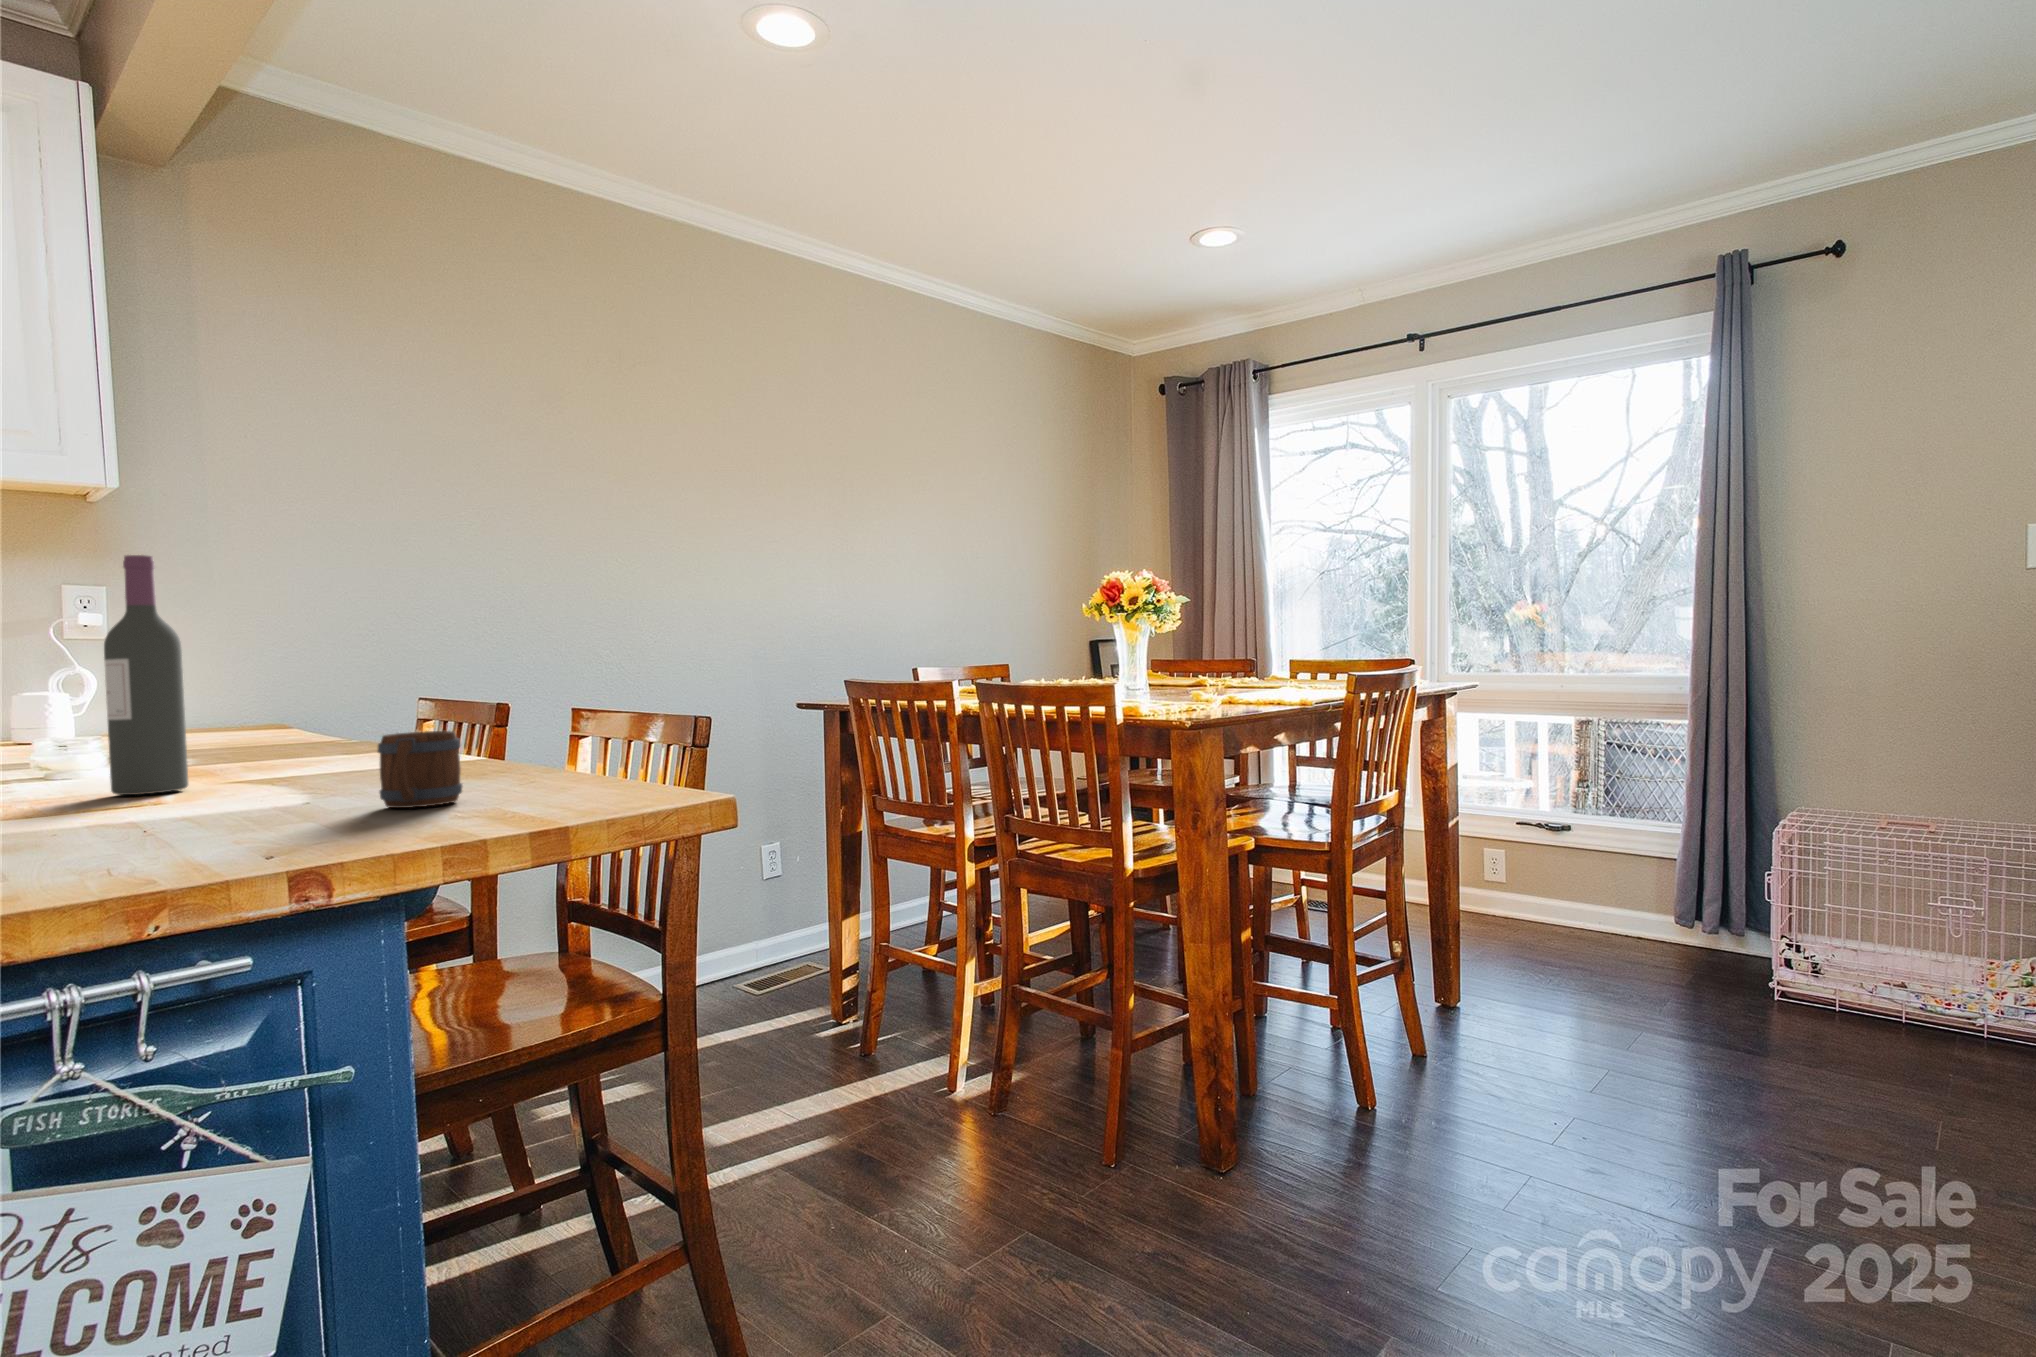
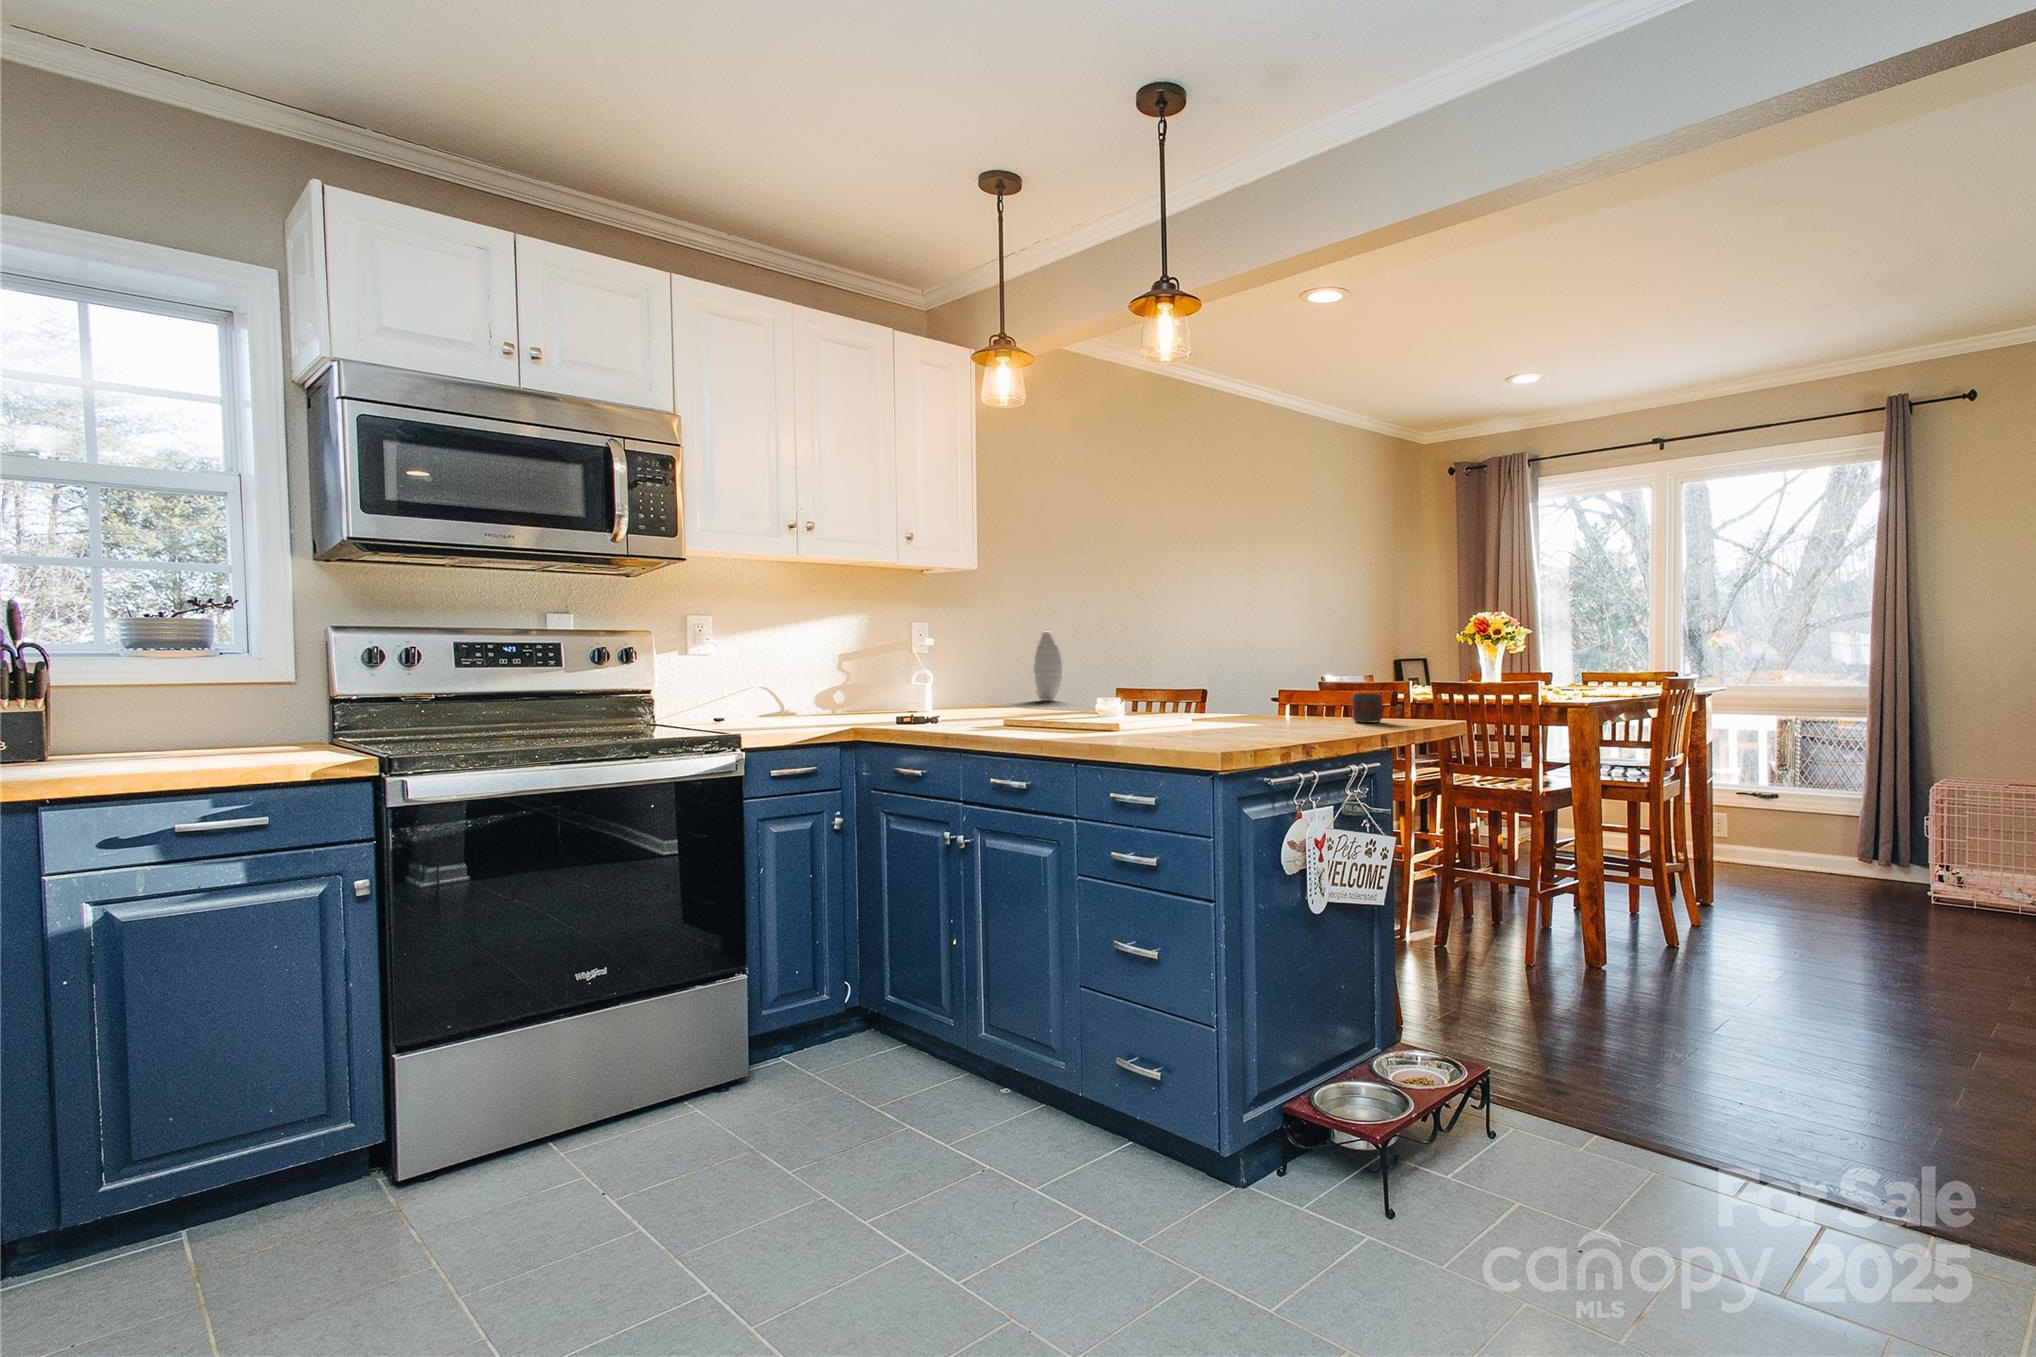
wine bottle: present [104,555,188,795] -> none [1177,616,1204,718]
vase: none [292,612,356,733] -> present [1034,632,1062,701]

